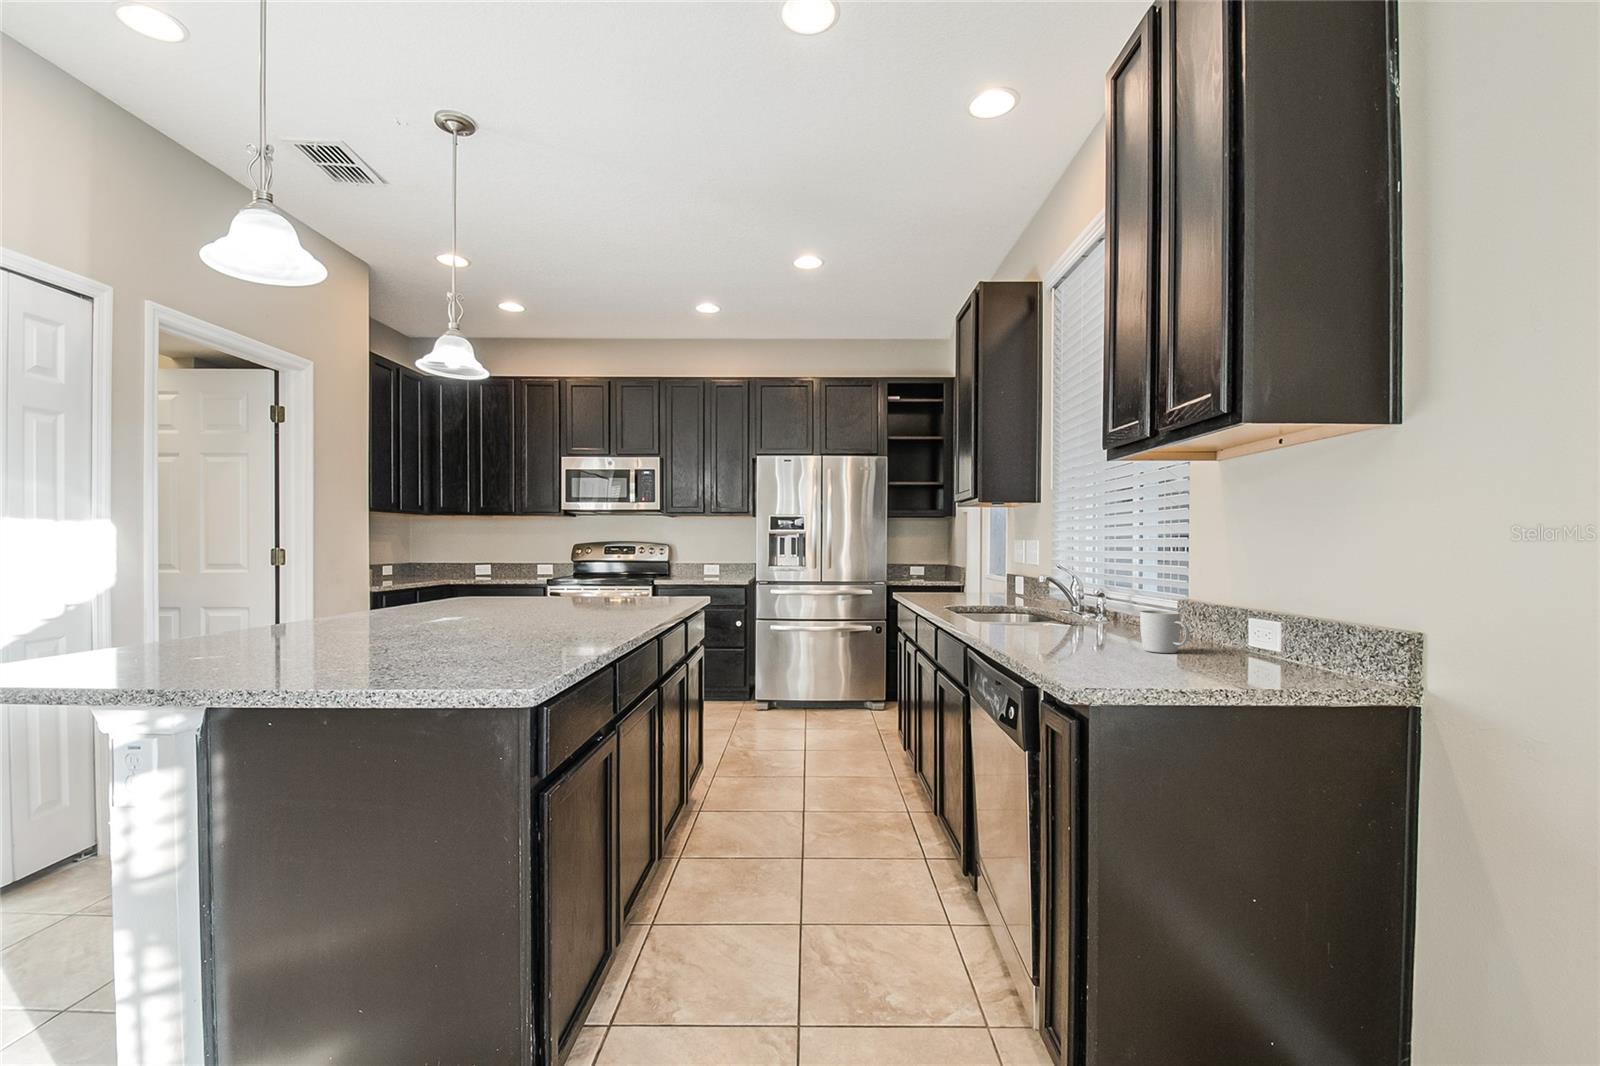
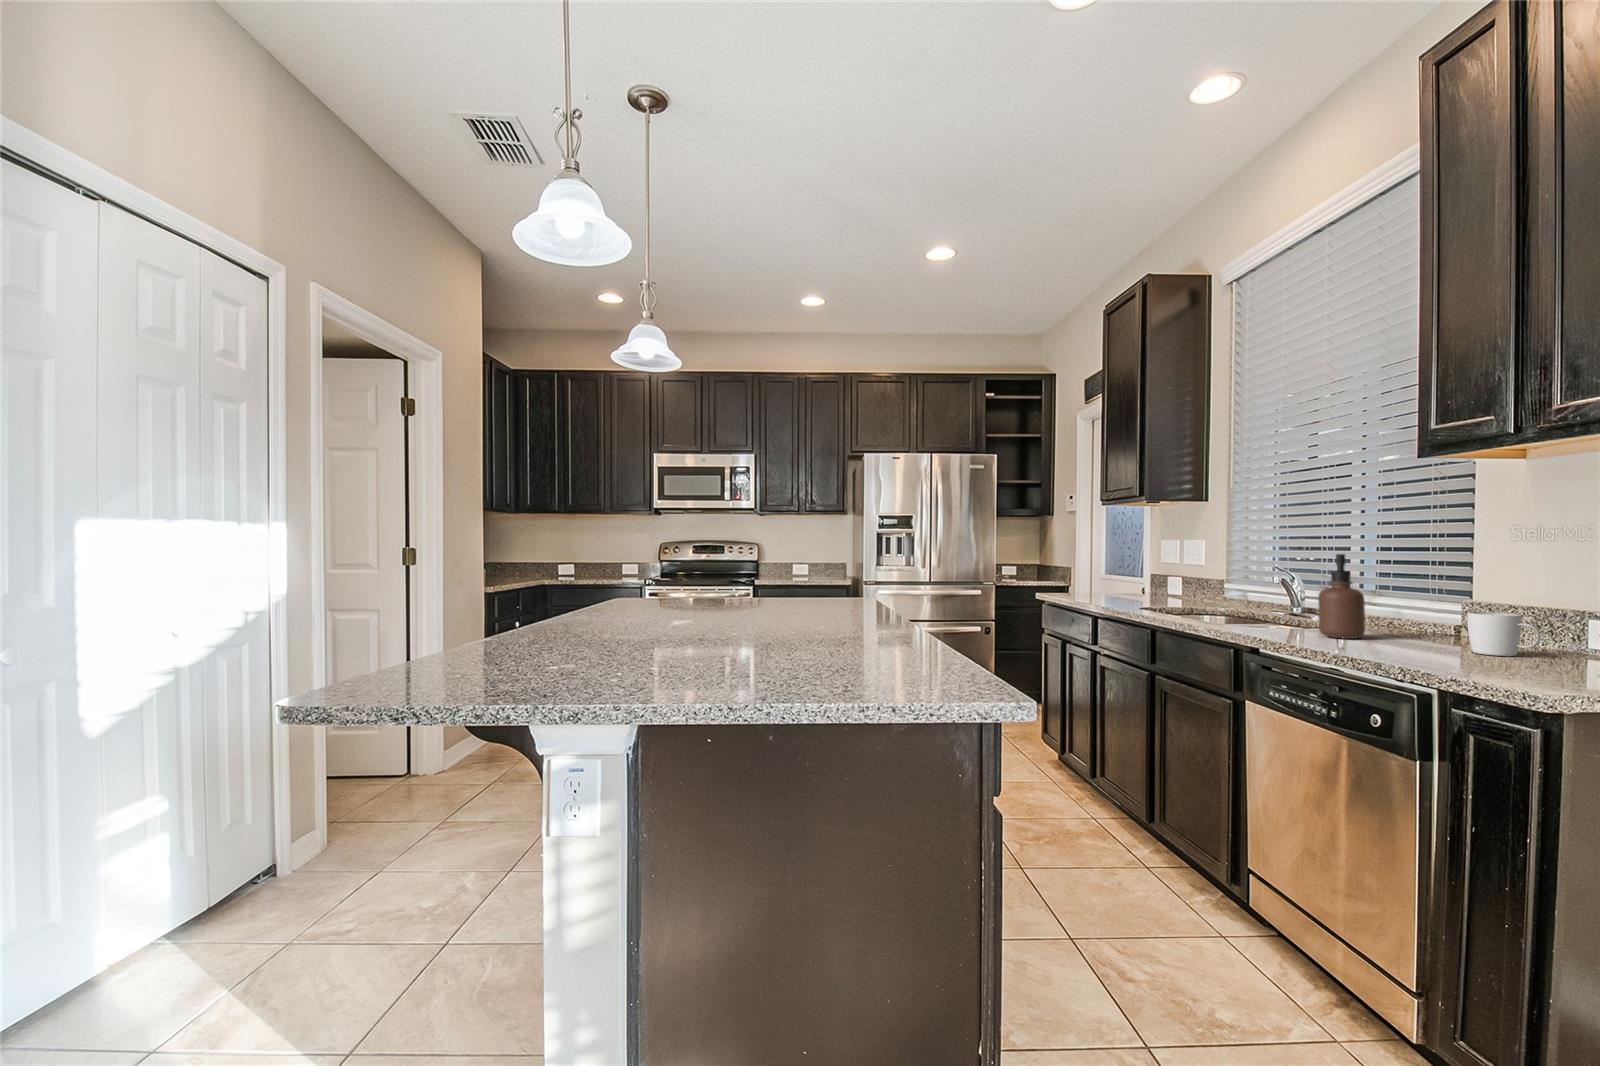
soap dispenser: none [1050,555,1088,637] -> present [1318,554,1365,639]

